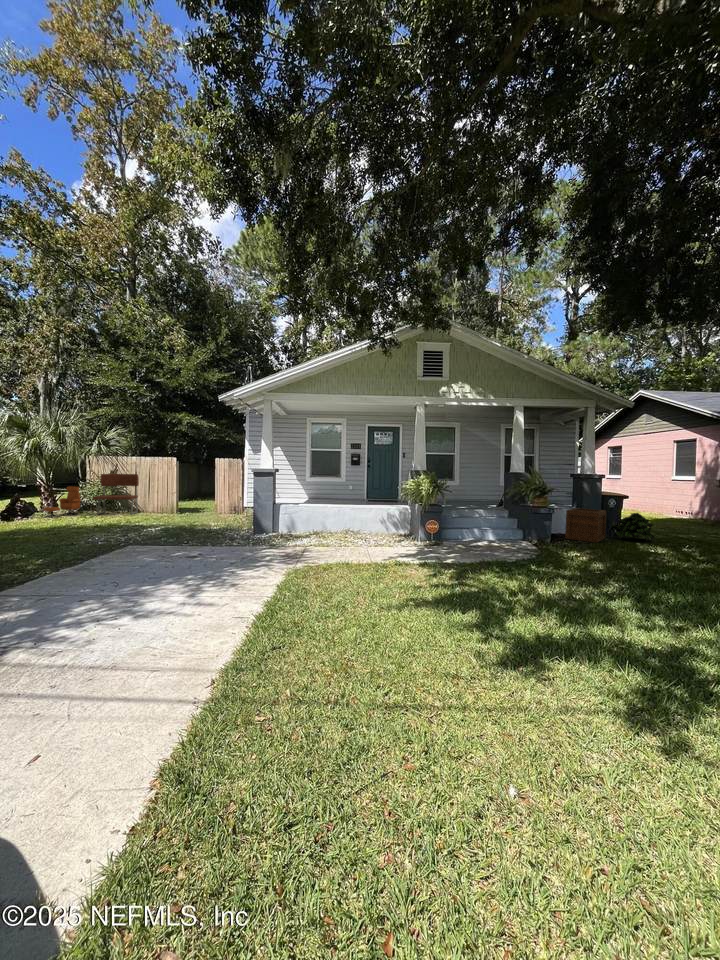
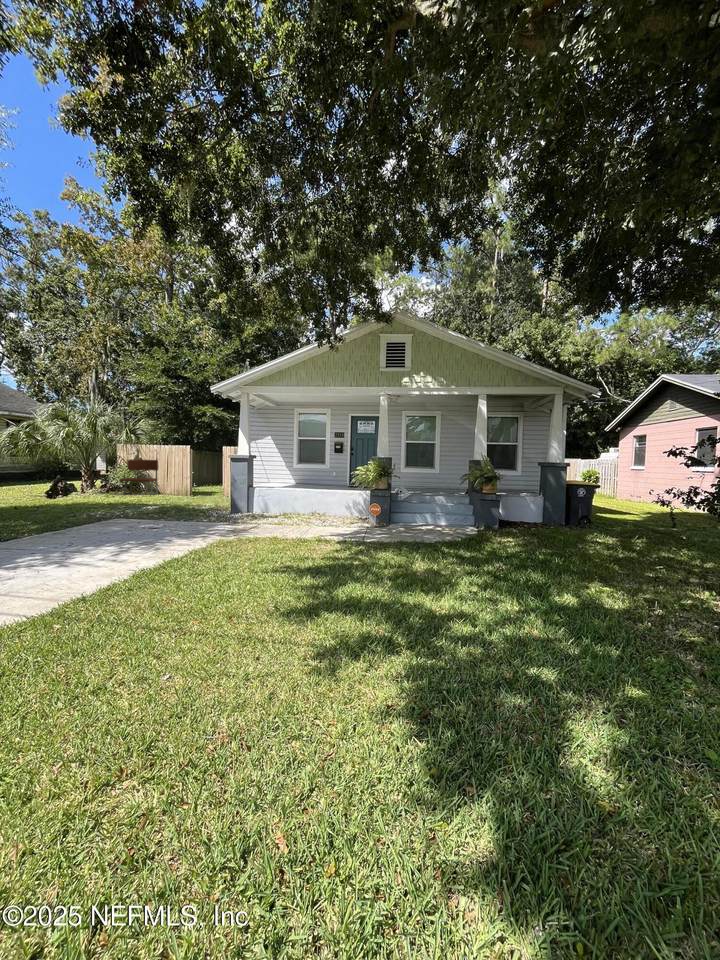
lounge chair: present [44,486,81,518] -> none [79,470,111,496]
wooden crate: present [565,508,606,543] -> none [514,495,557,529]
potted plant: present [615,513,654,541] -> none [568,500,603,529]

